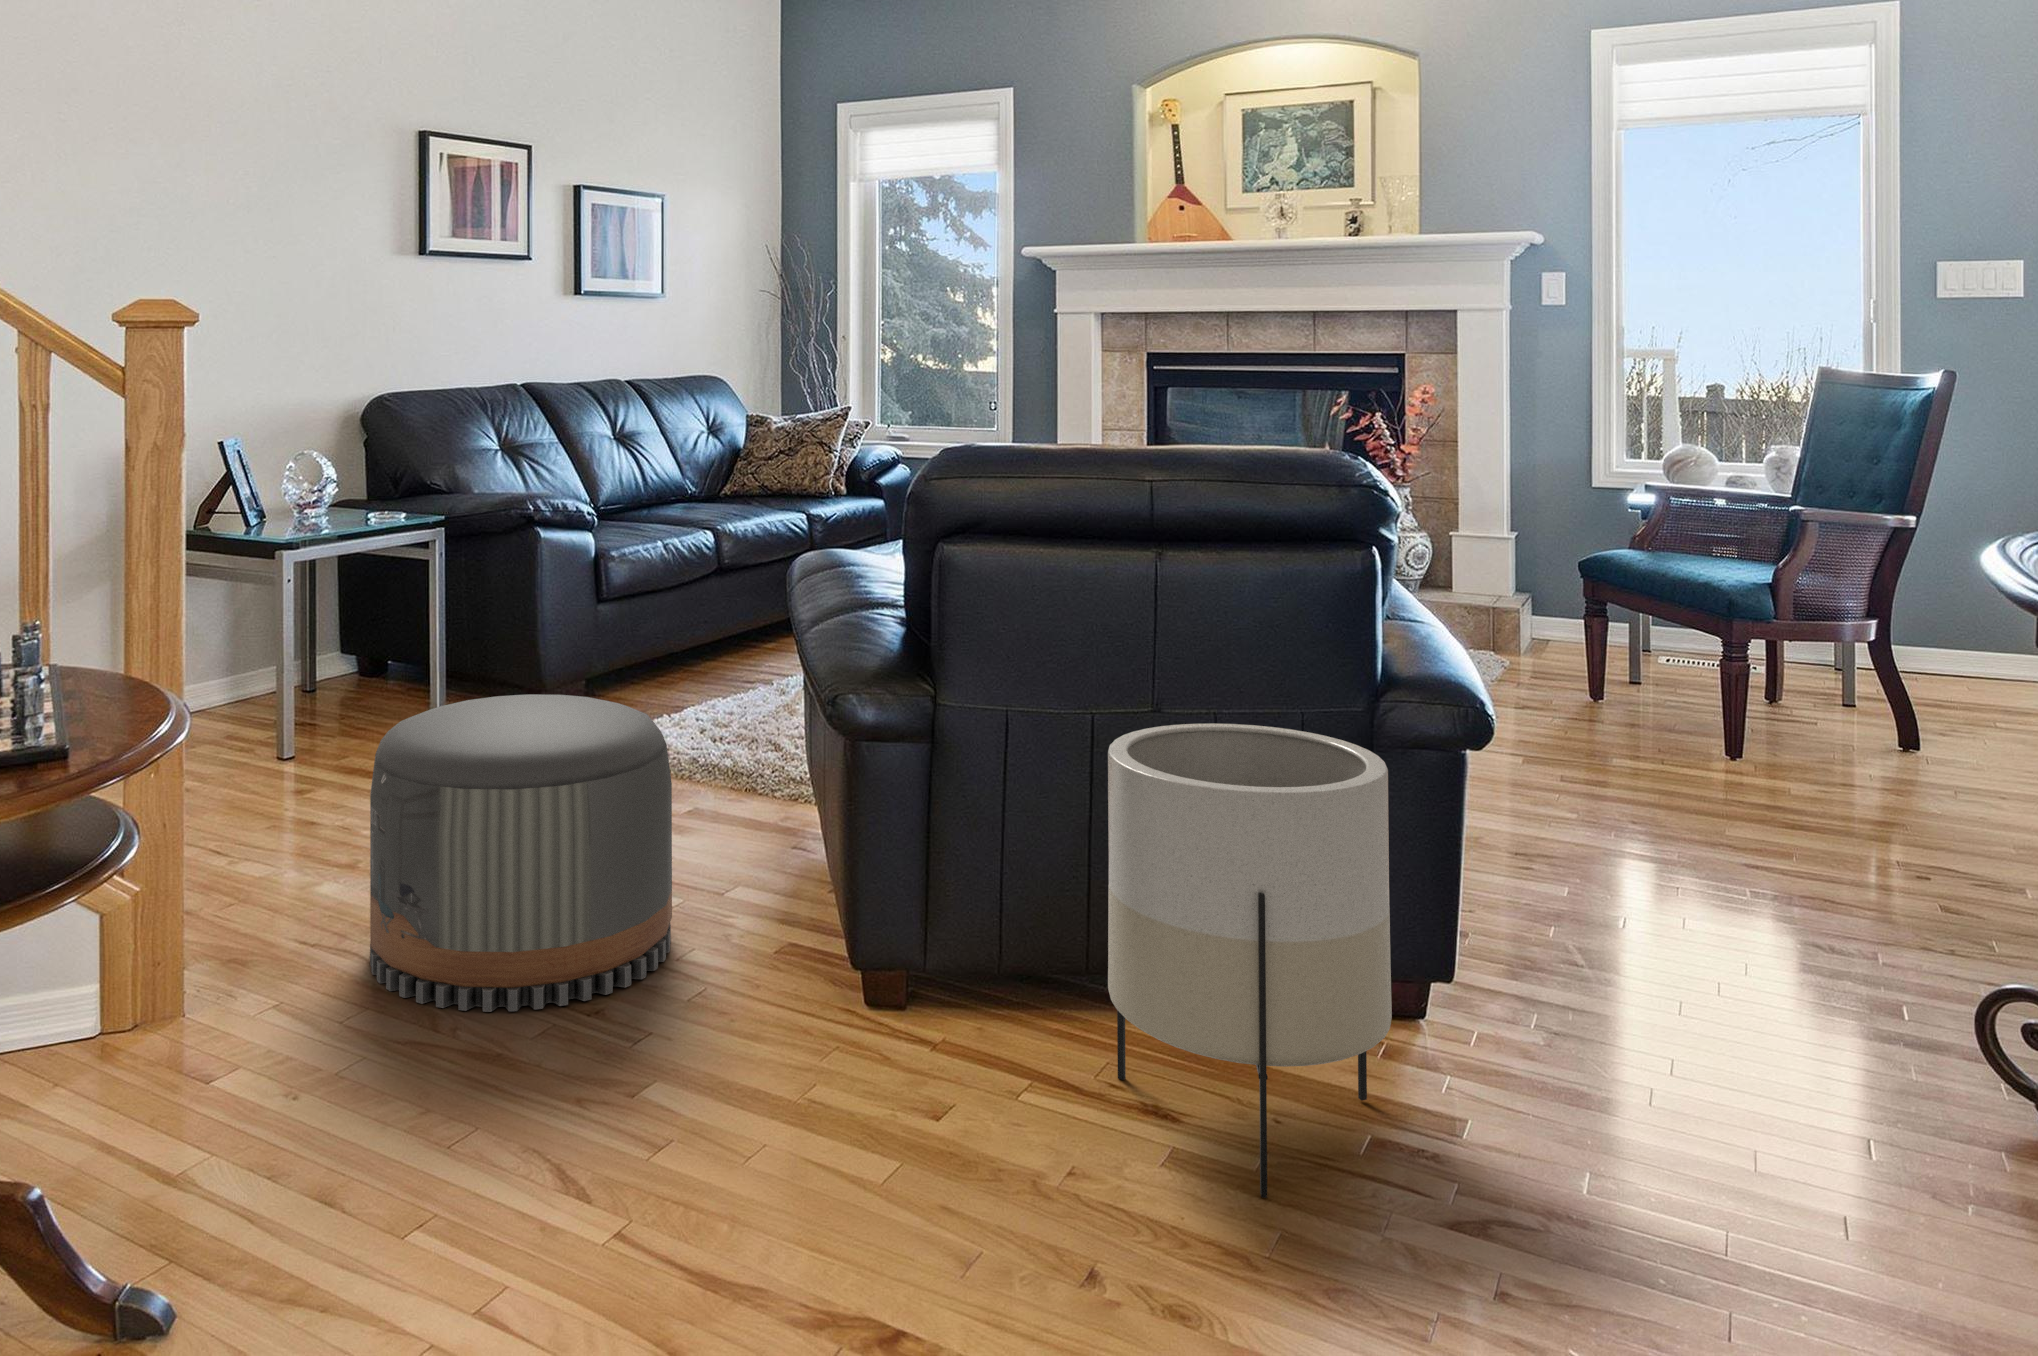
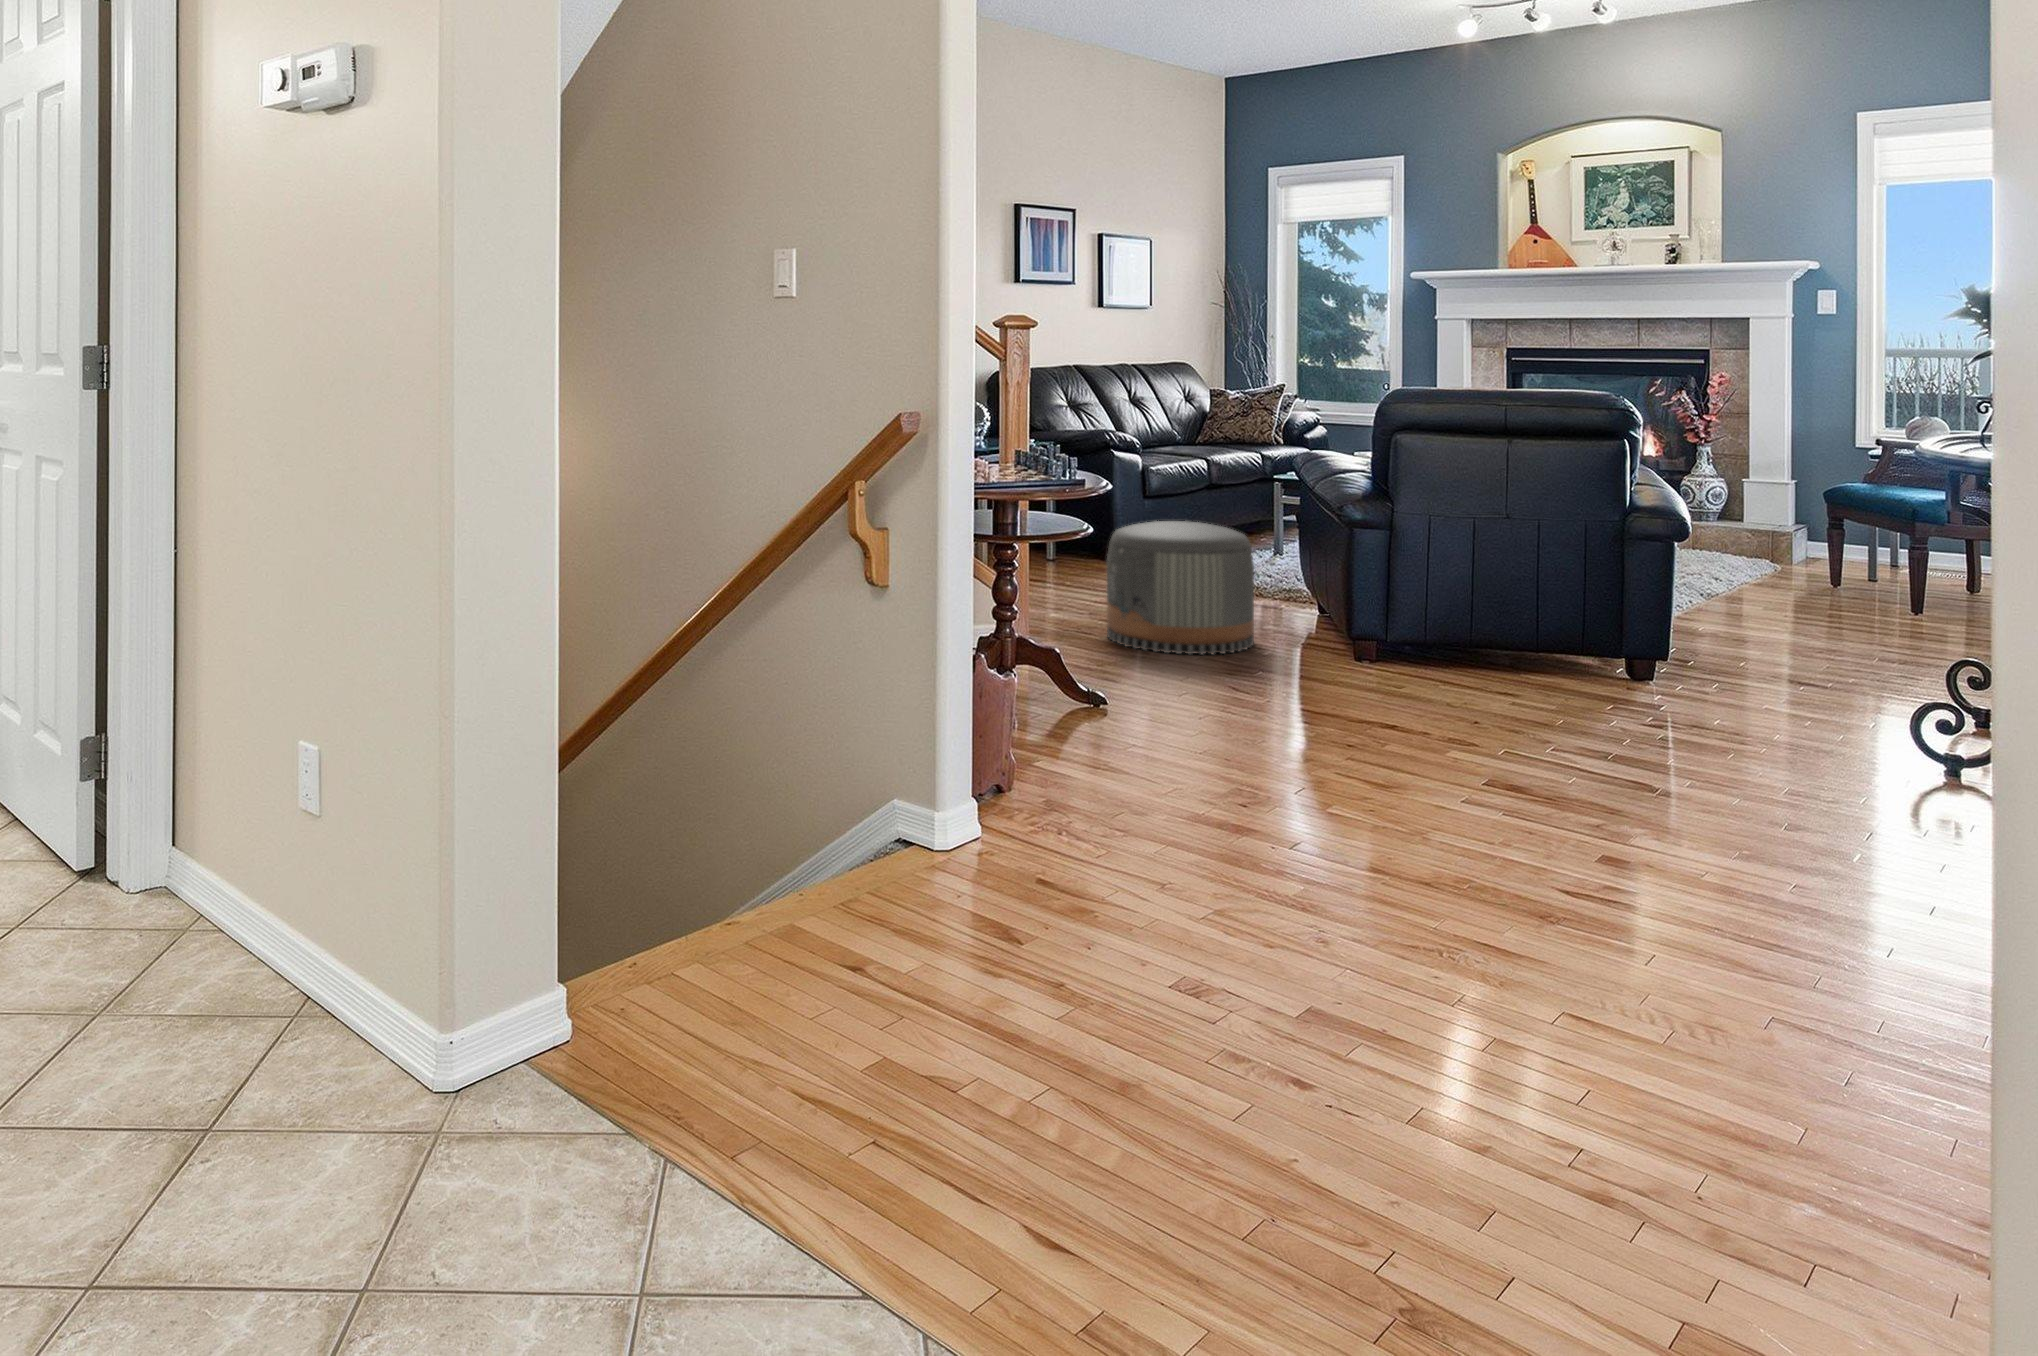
planter: present [1108,724,1392,1198] -> none [1486,530,1622,714]

